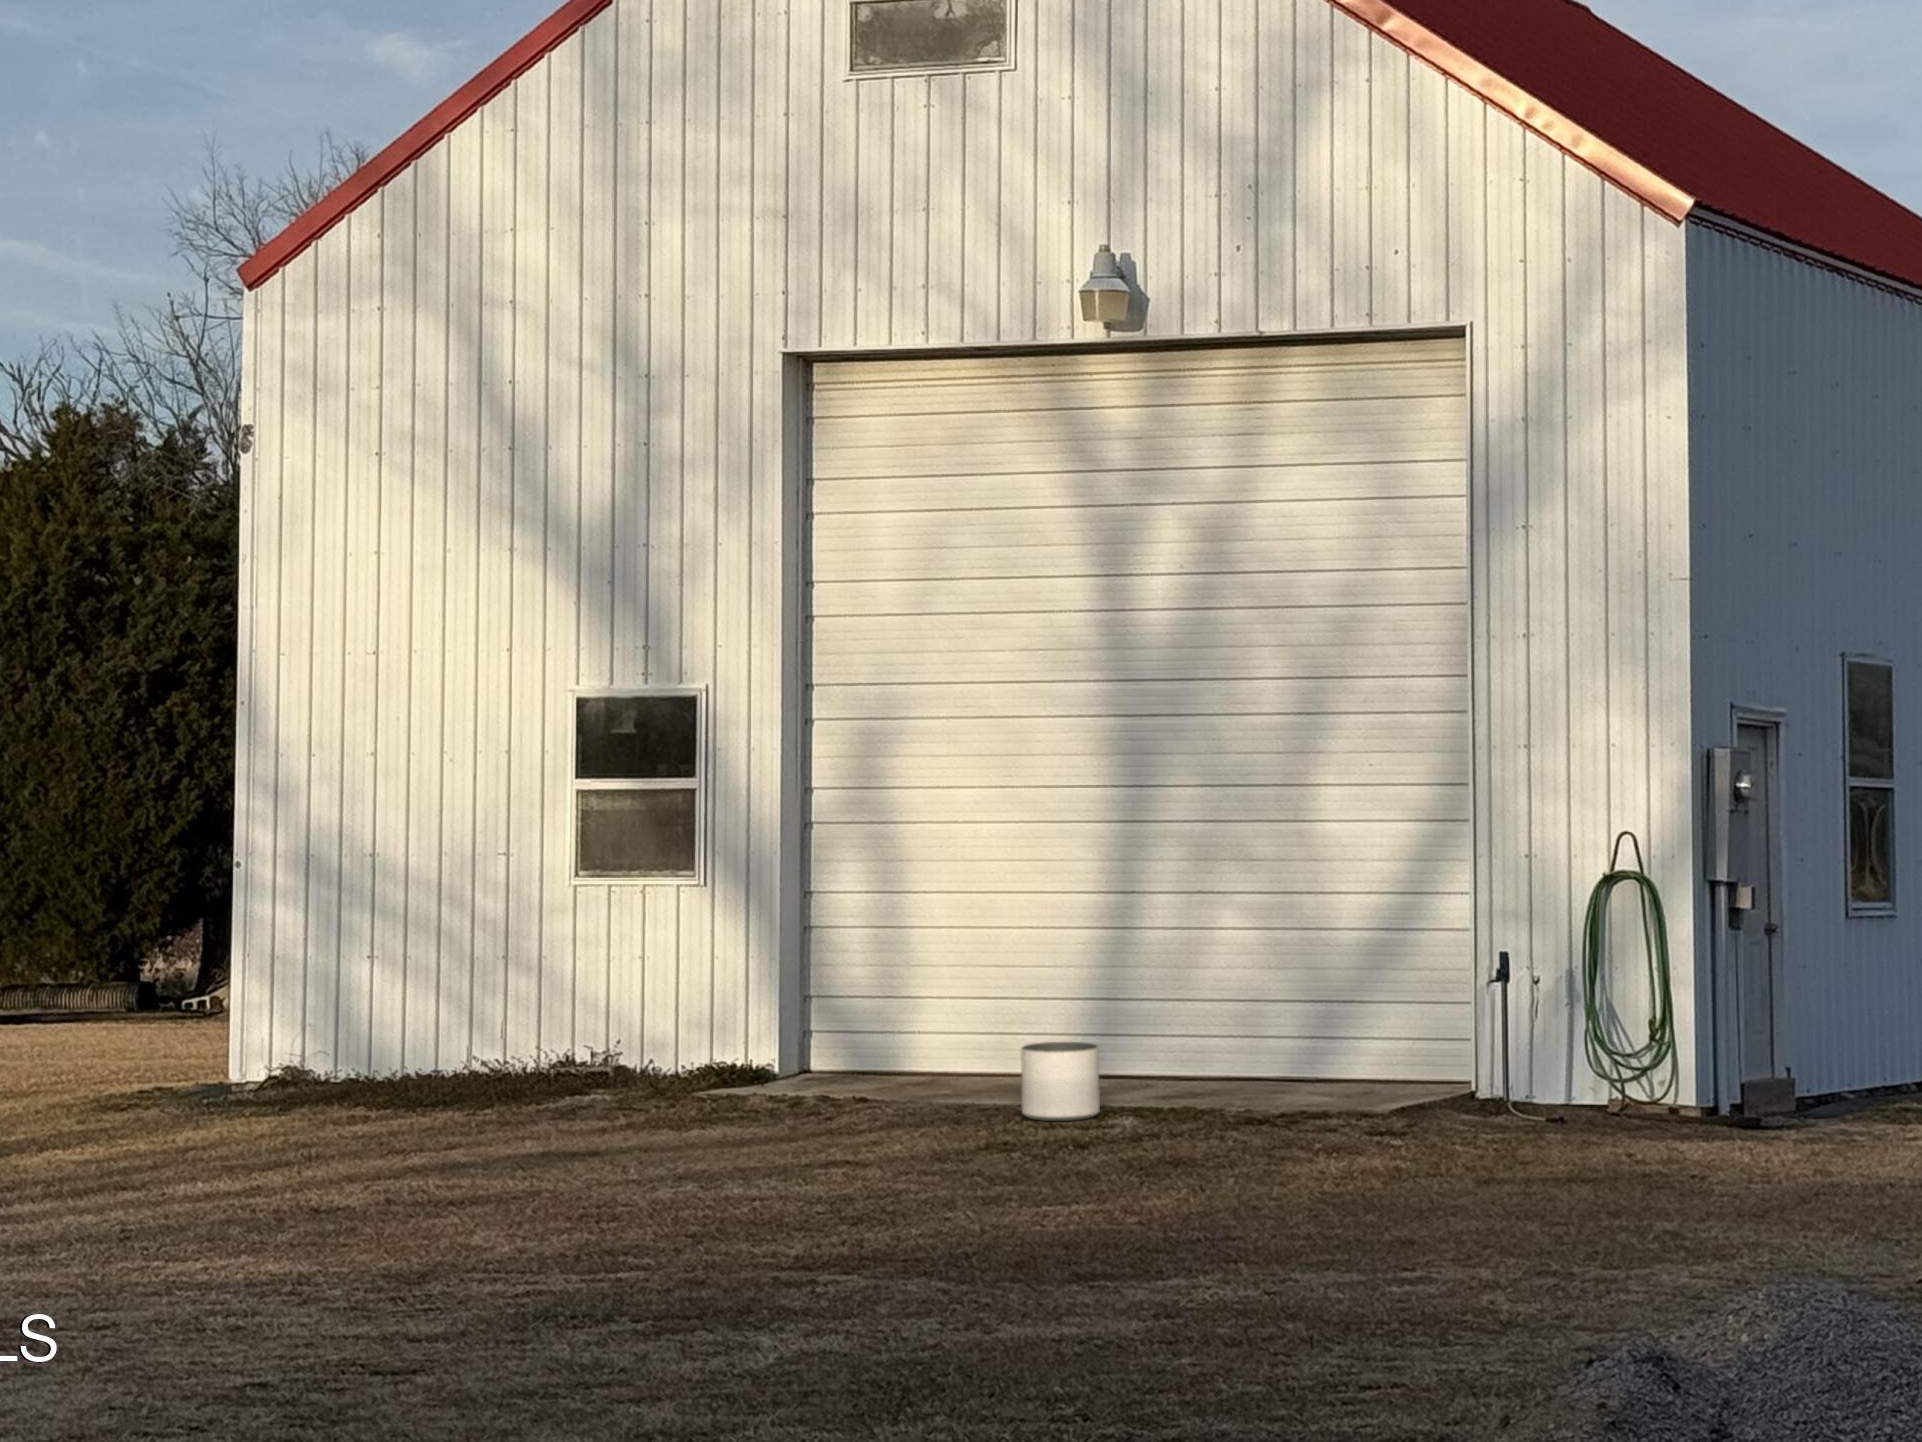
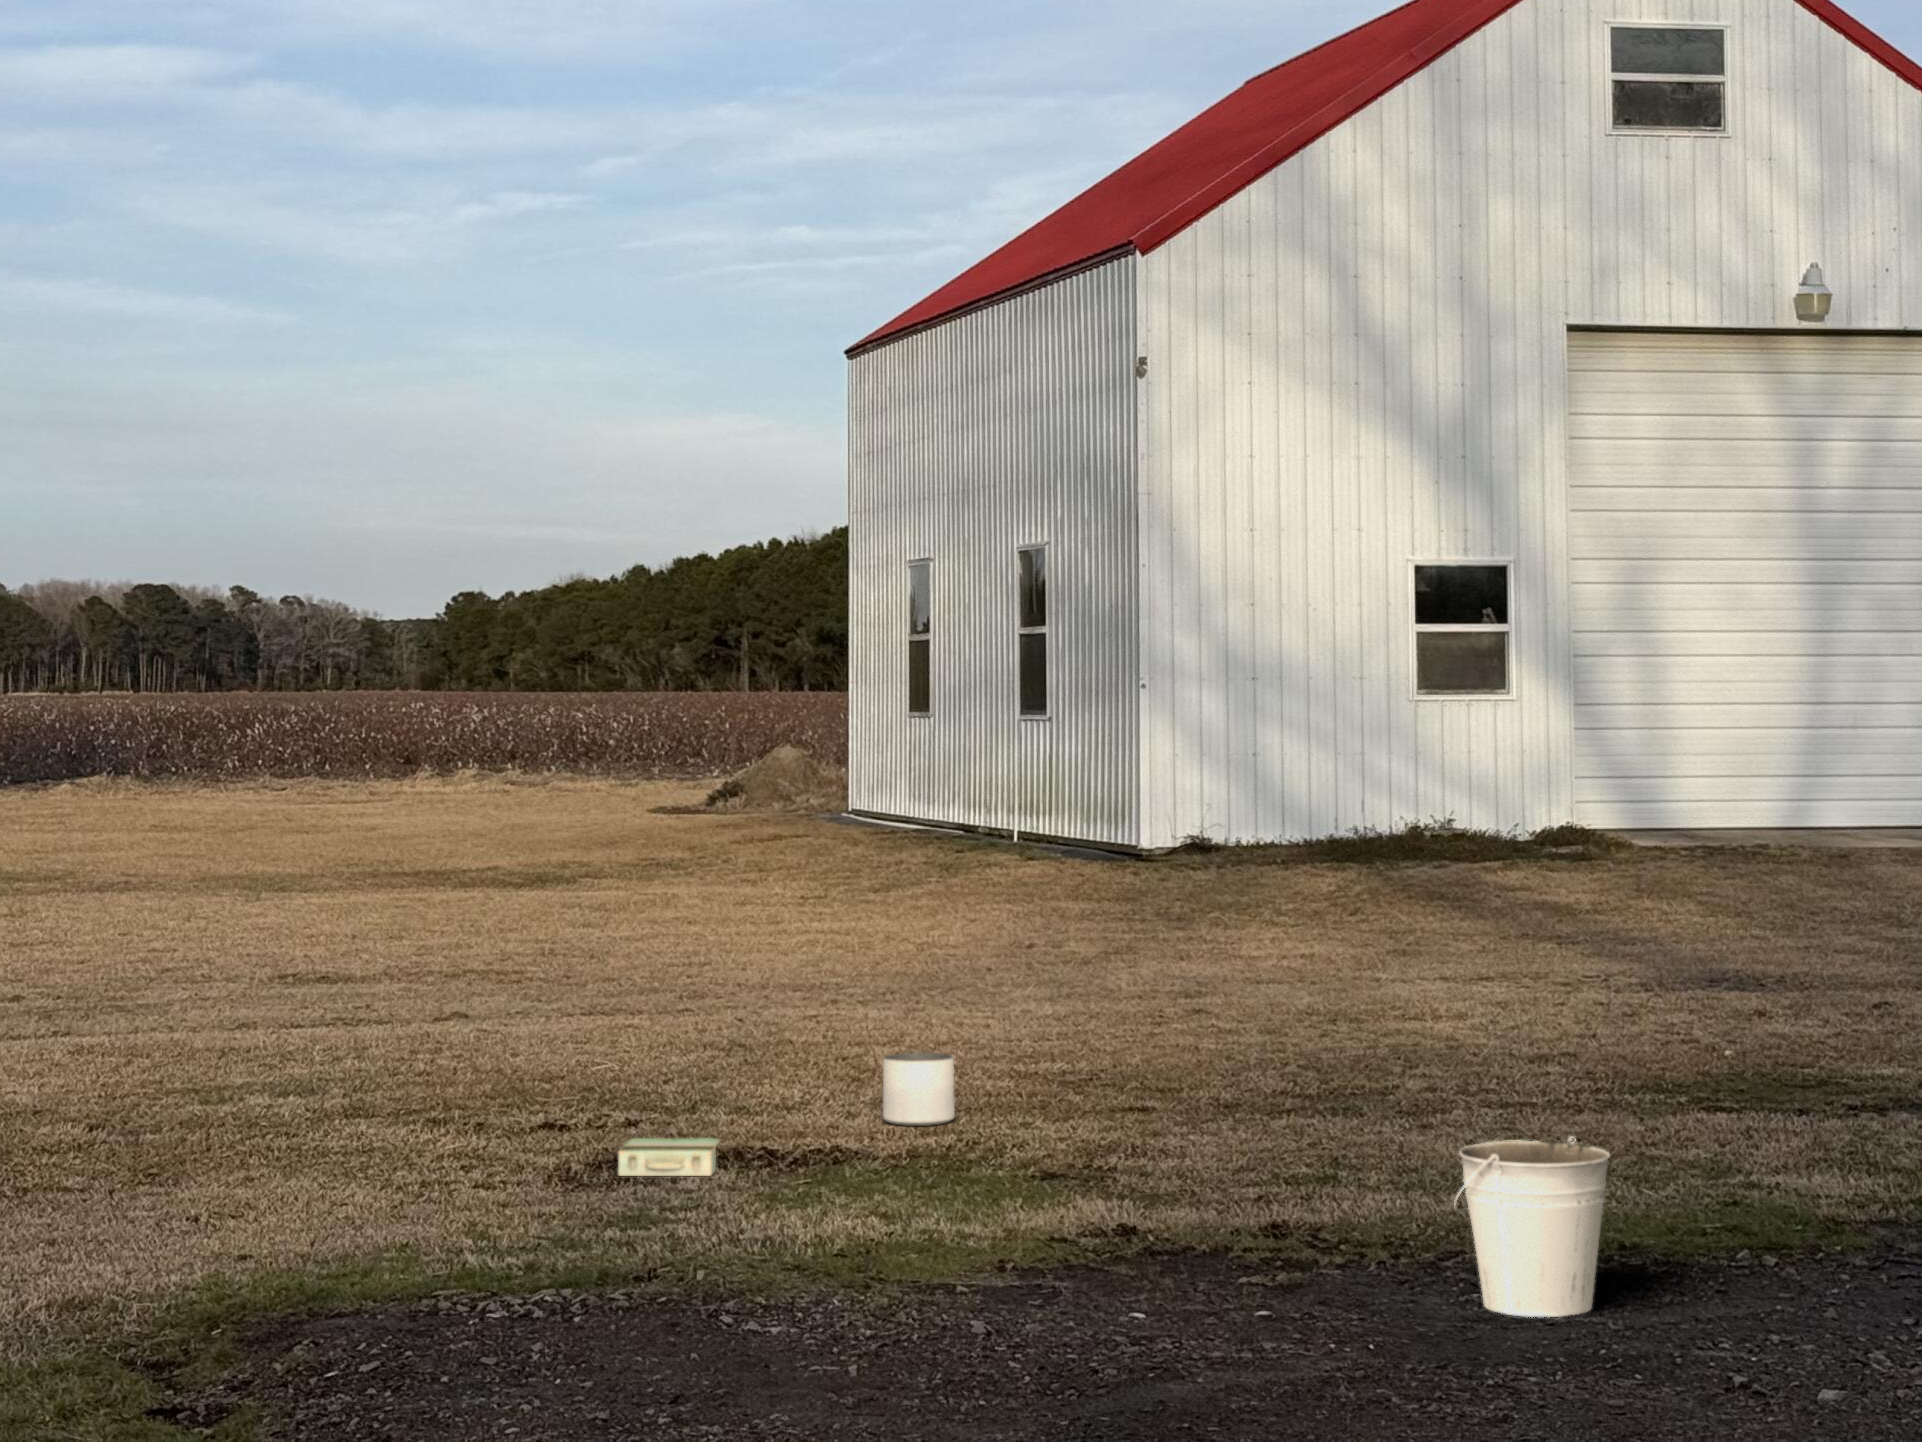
bucket: none [1570,1131,1734,1318] -> present [1454,1137,1610,1317]
toolbox: none [726,1135,837,1175] -> present [618,1138,720,1176]

